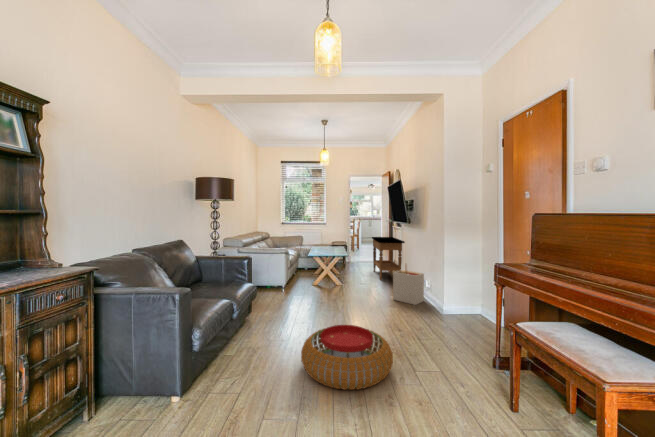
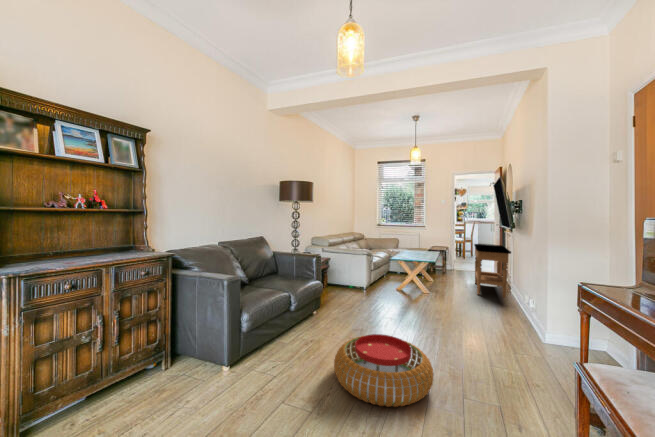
storage bin: present [393,265,424,305] -> none [481,278,524,330]

